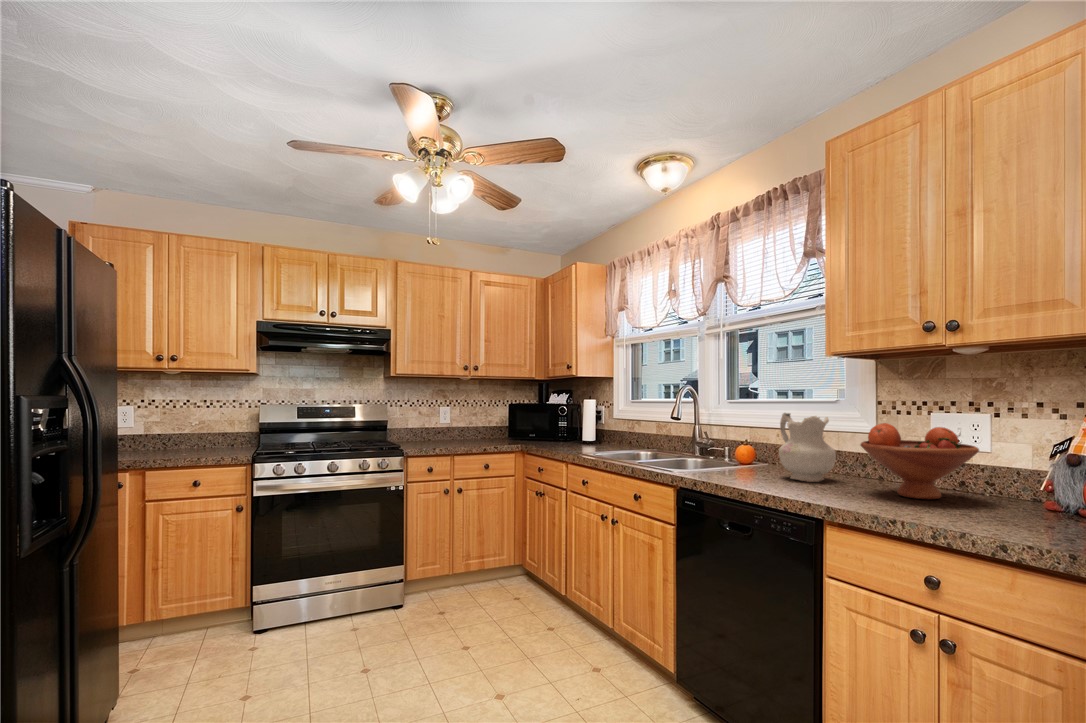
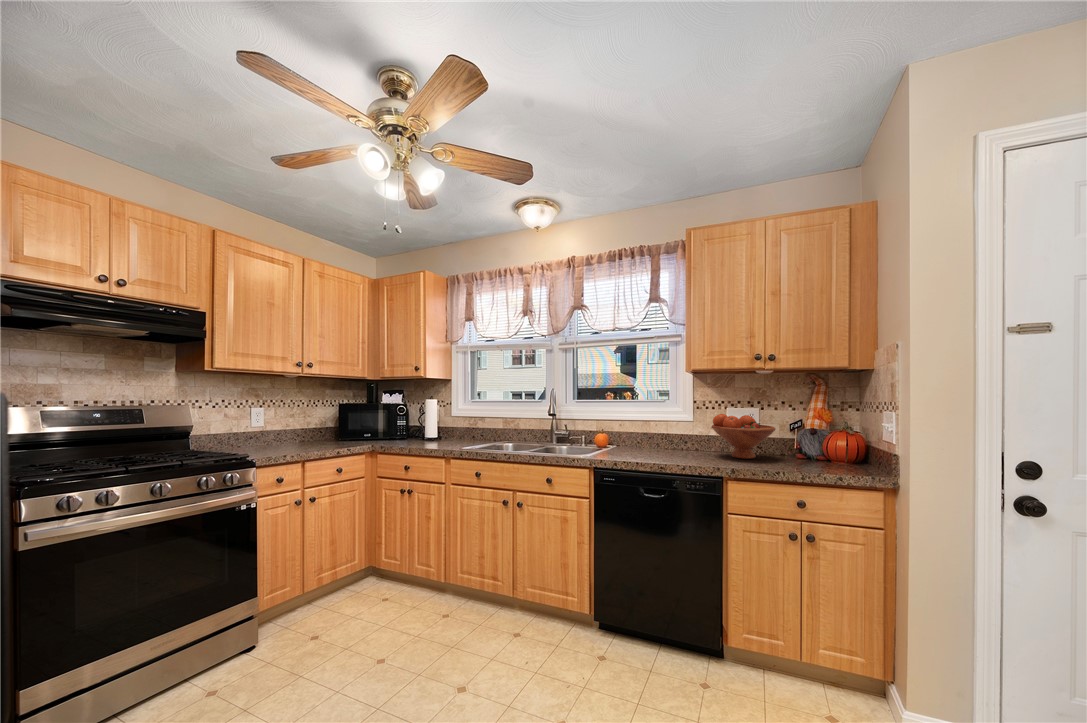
ceramic pitcher: present [779,413,836,482] -> none [643,408,683,455]

